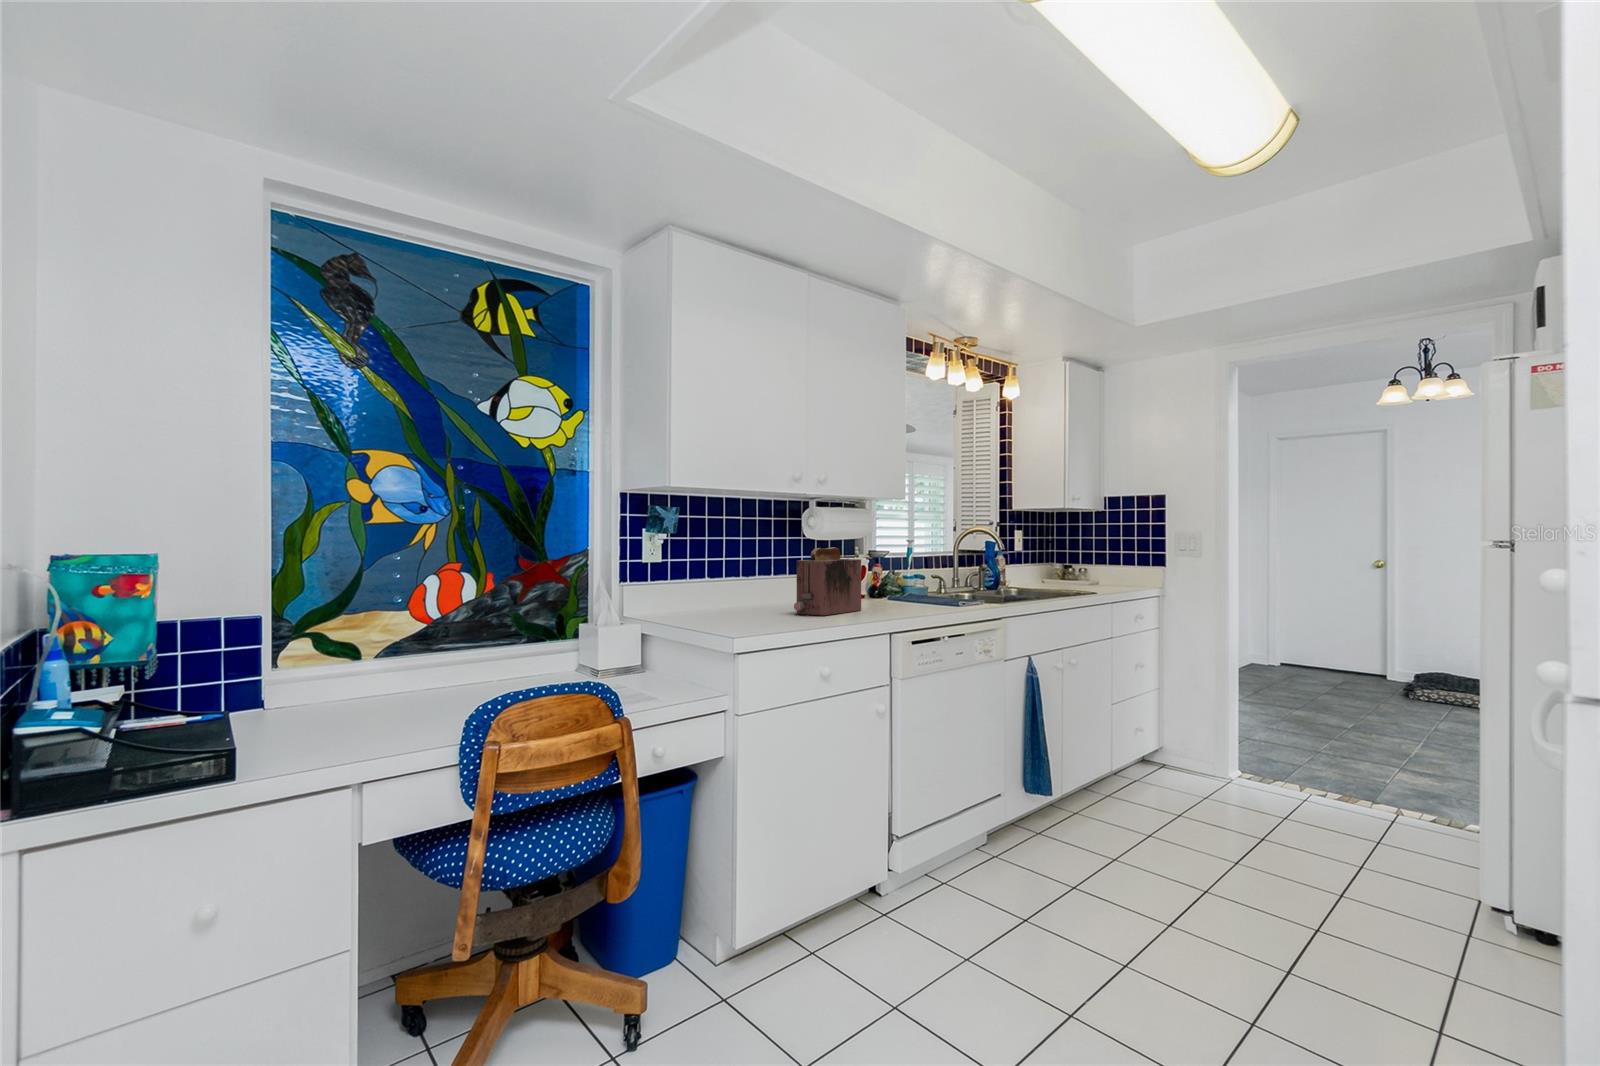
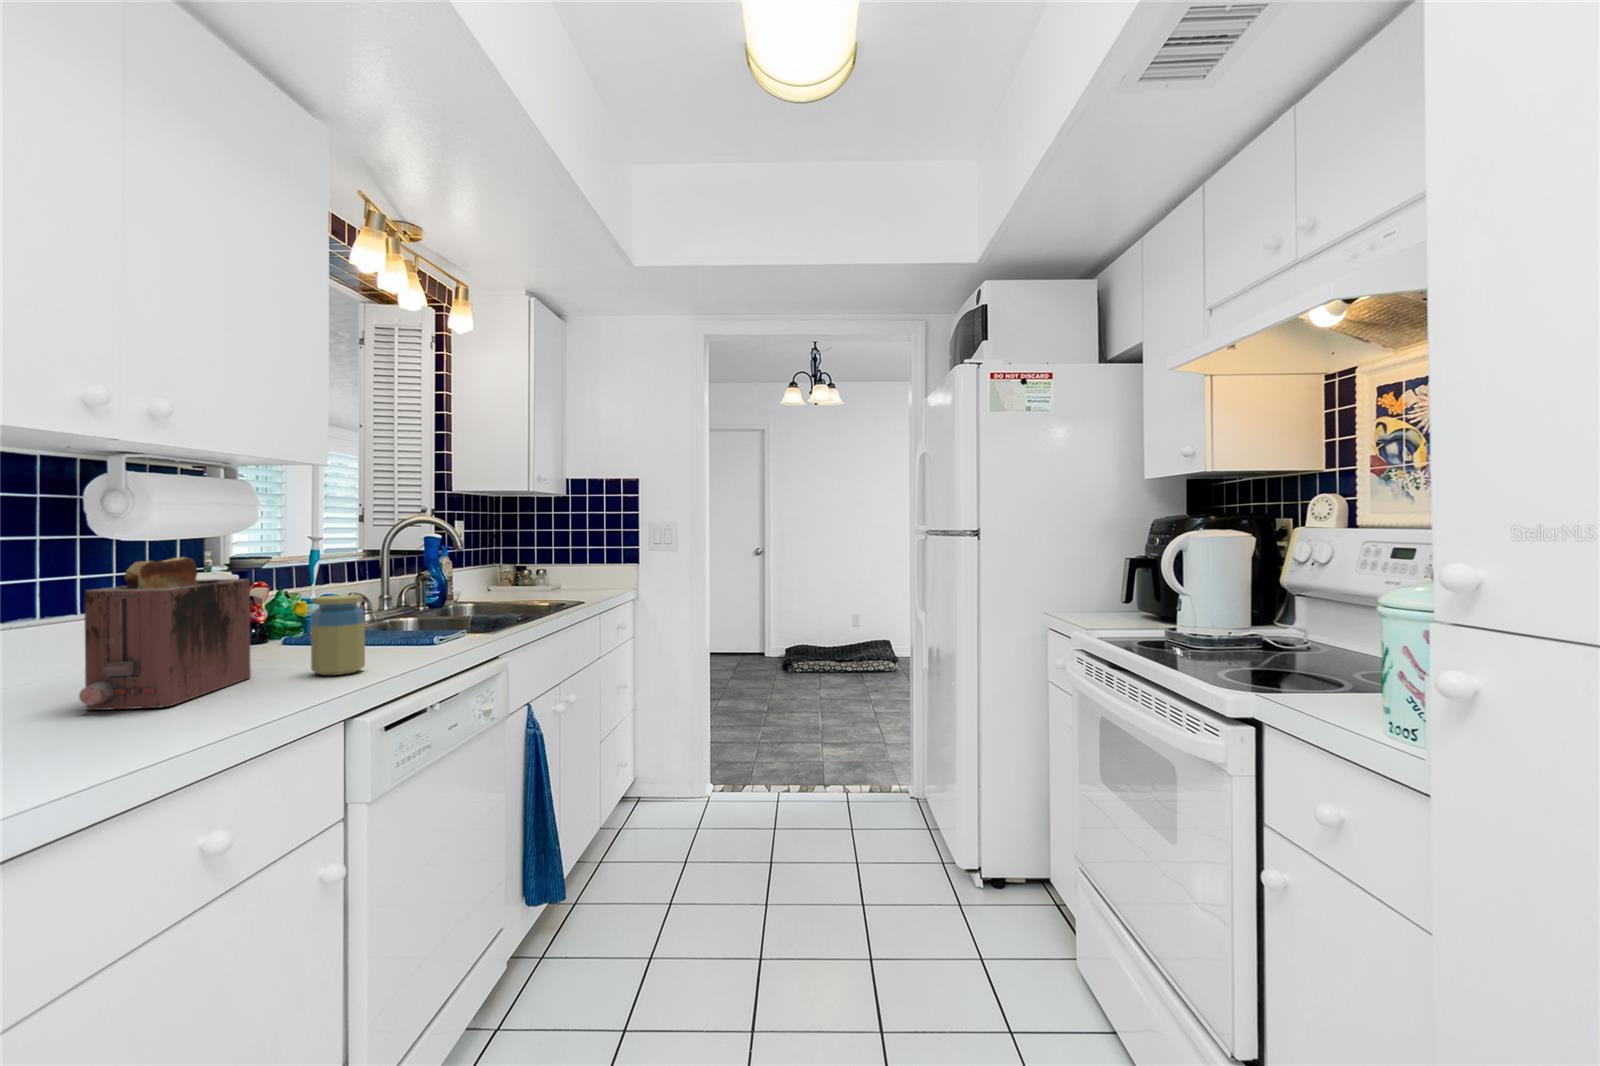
jar: none [887,570,912,613] -> present [311,595,365,675]

